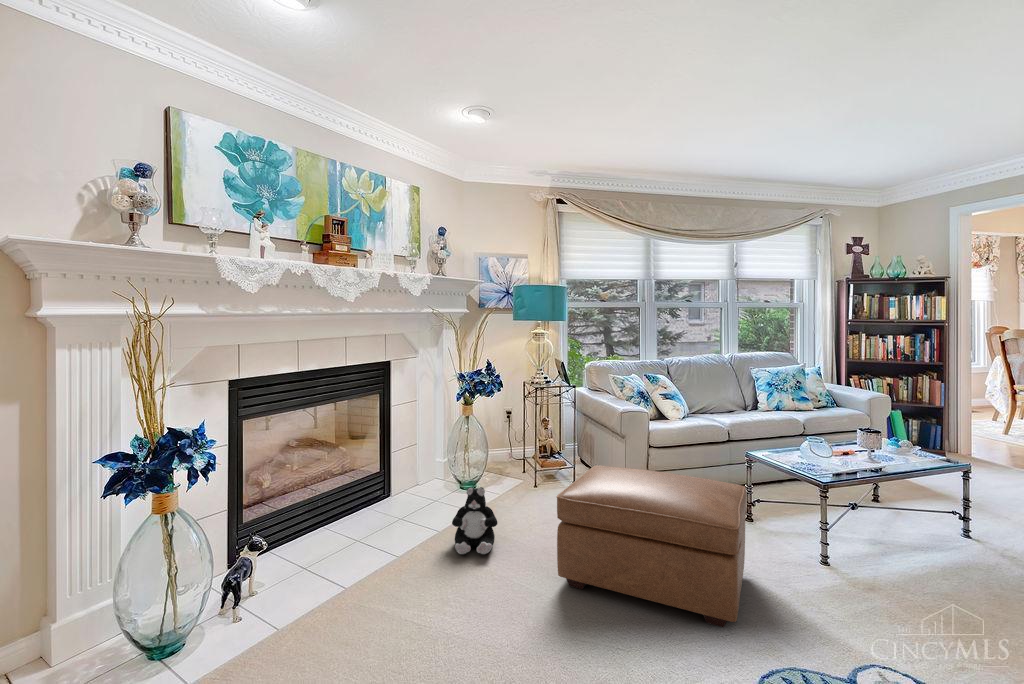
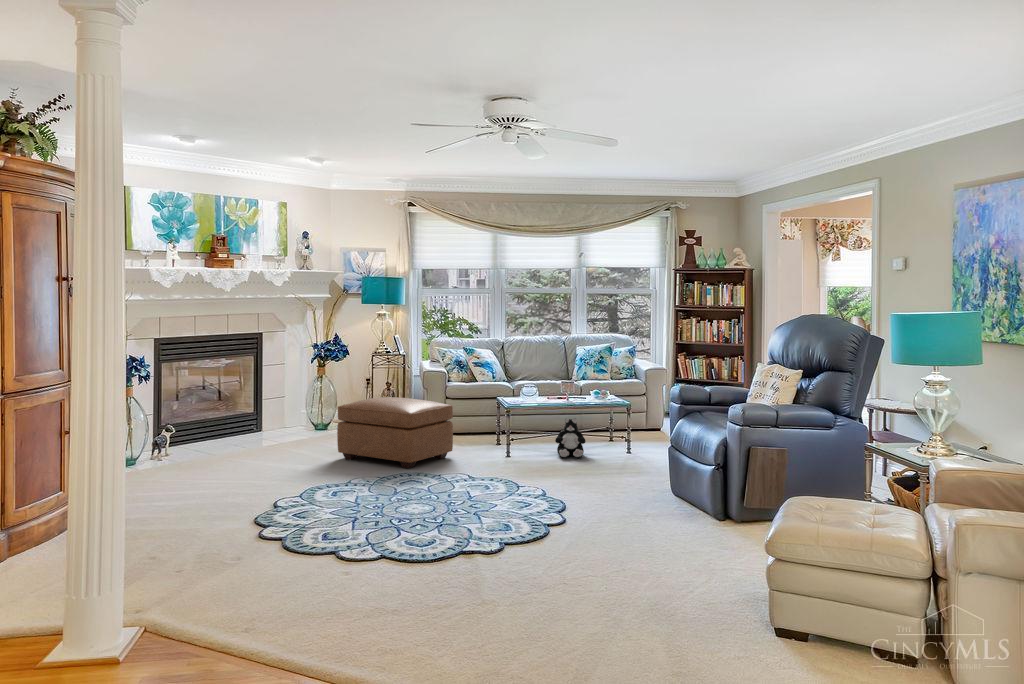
plush toy: present [452,487,497,554] -> present [555,418,586,458]

